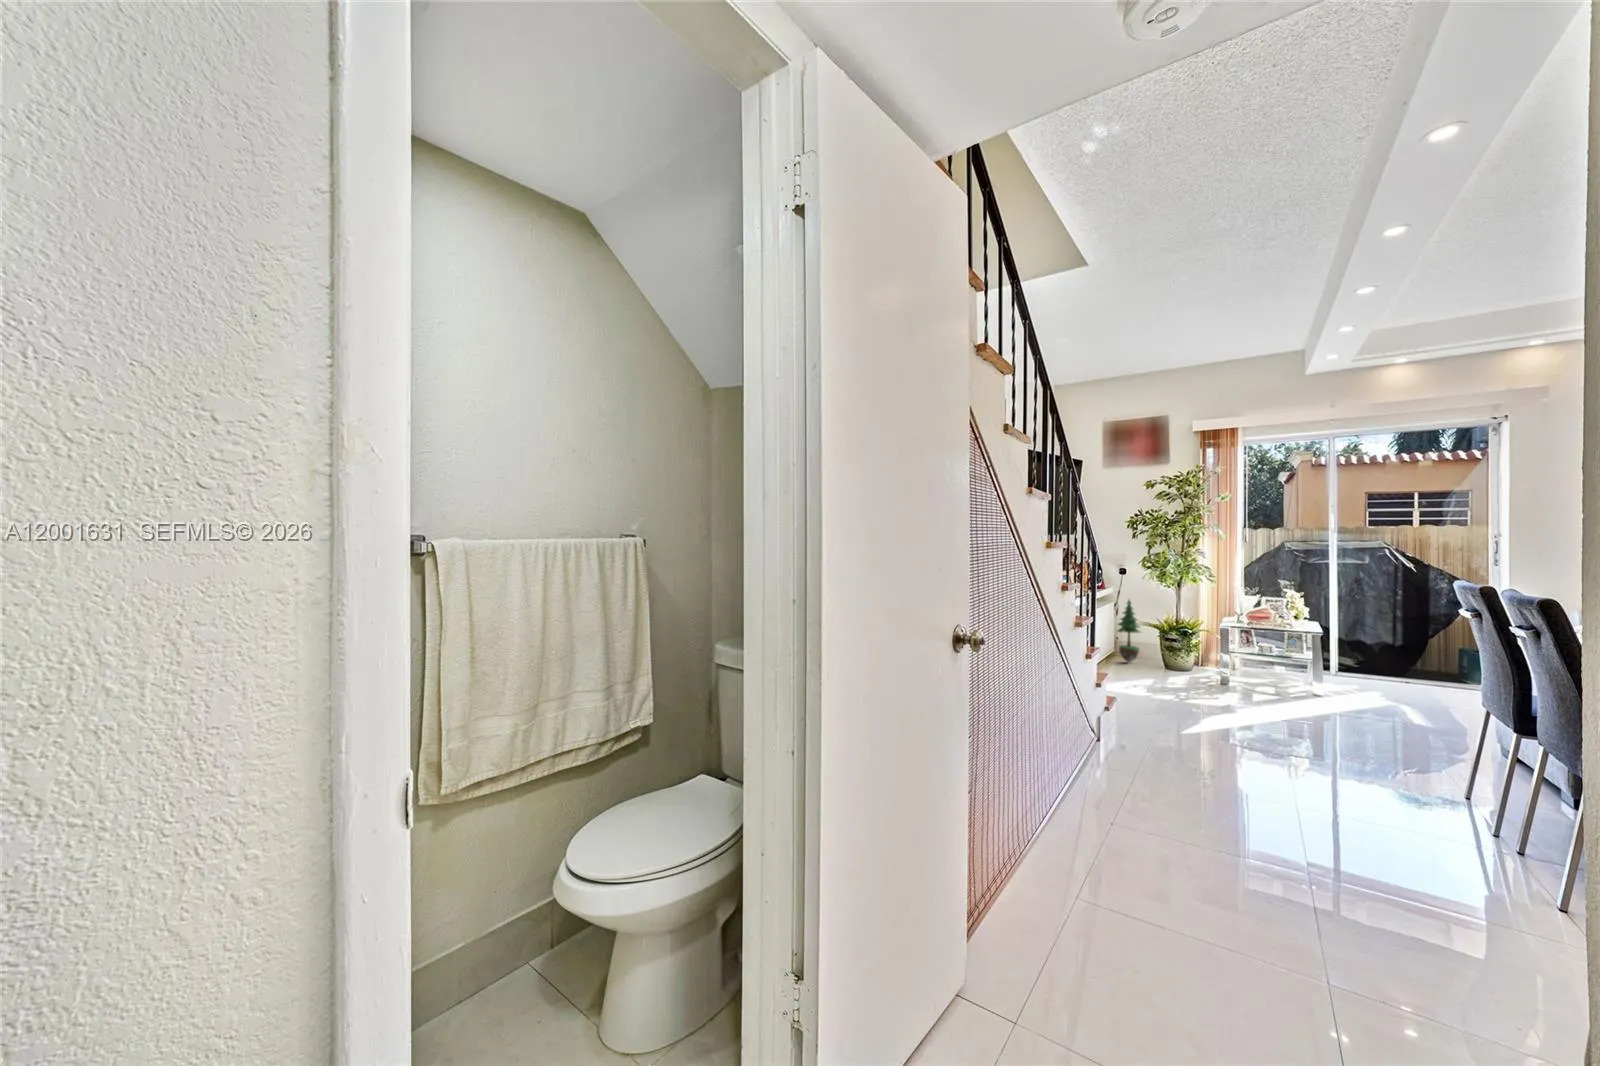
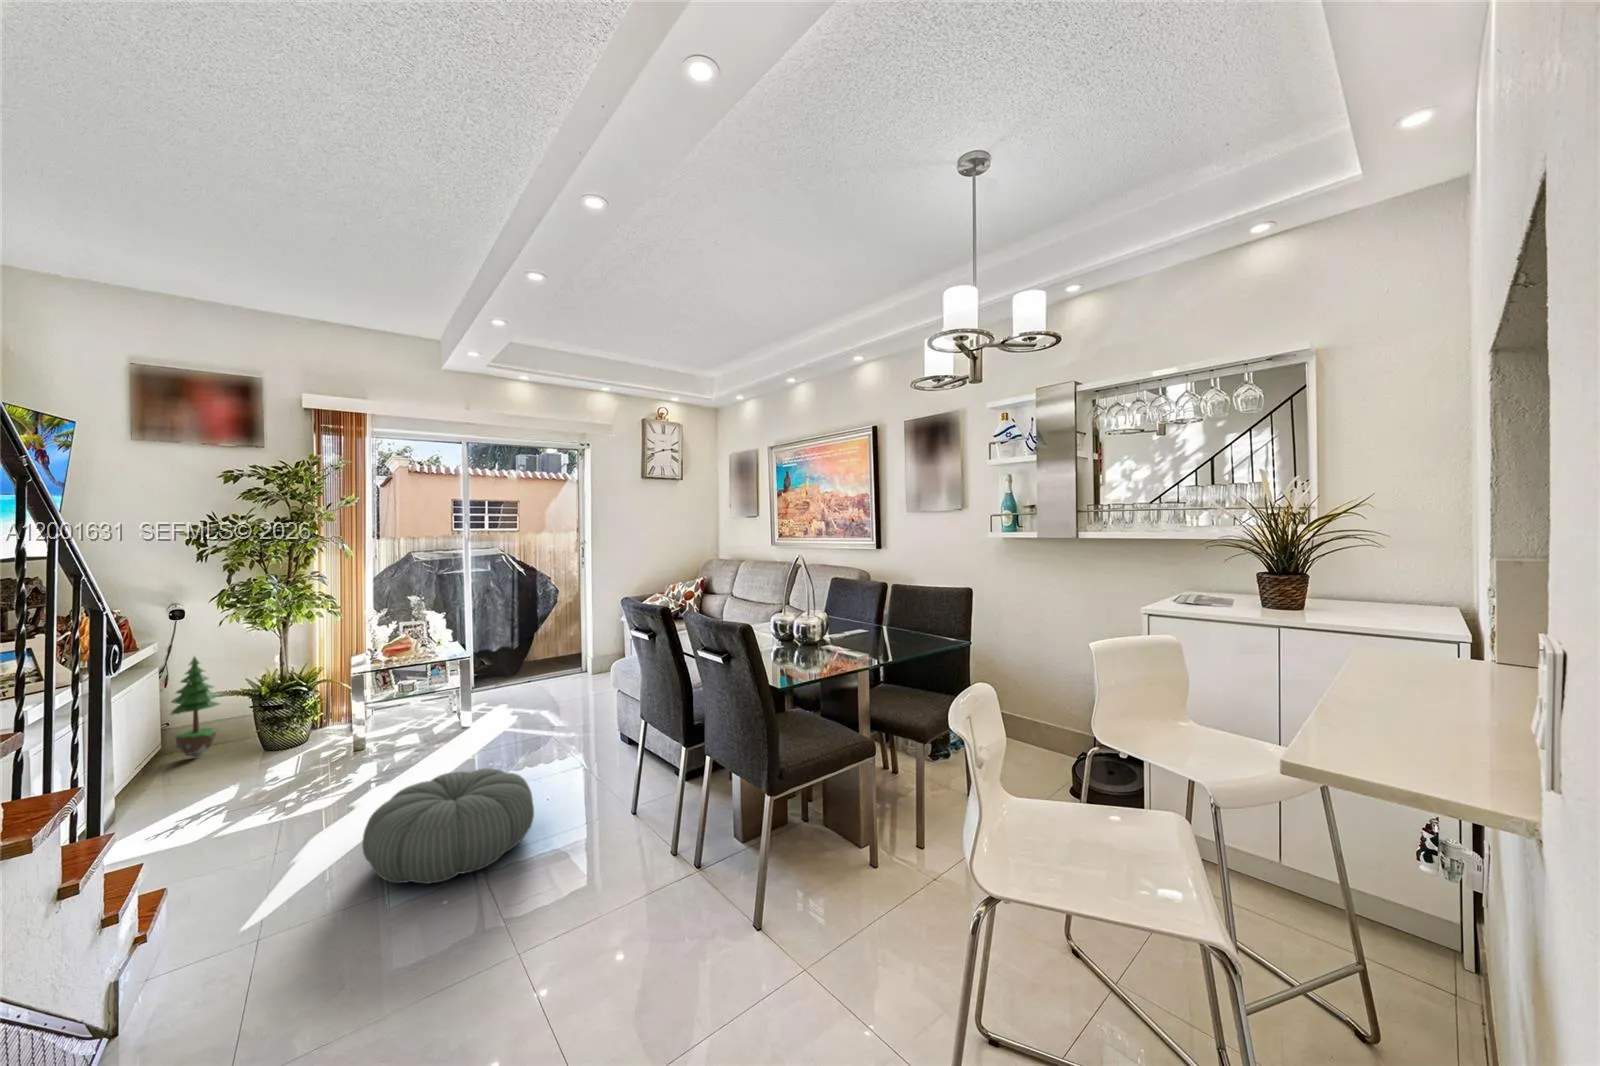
pouf: none [1215,703,1358,777] -> present [362,768,534,884]

